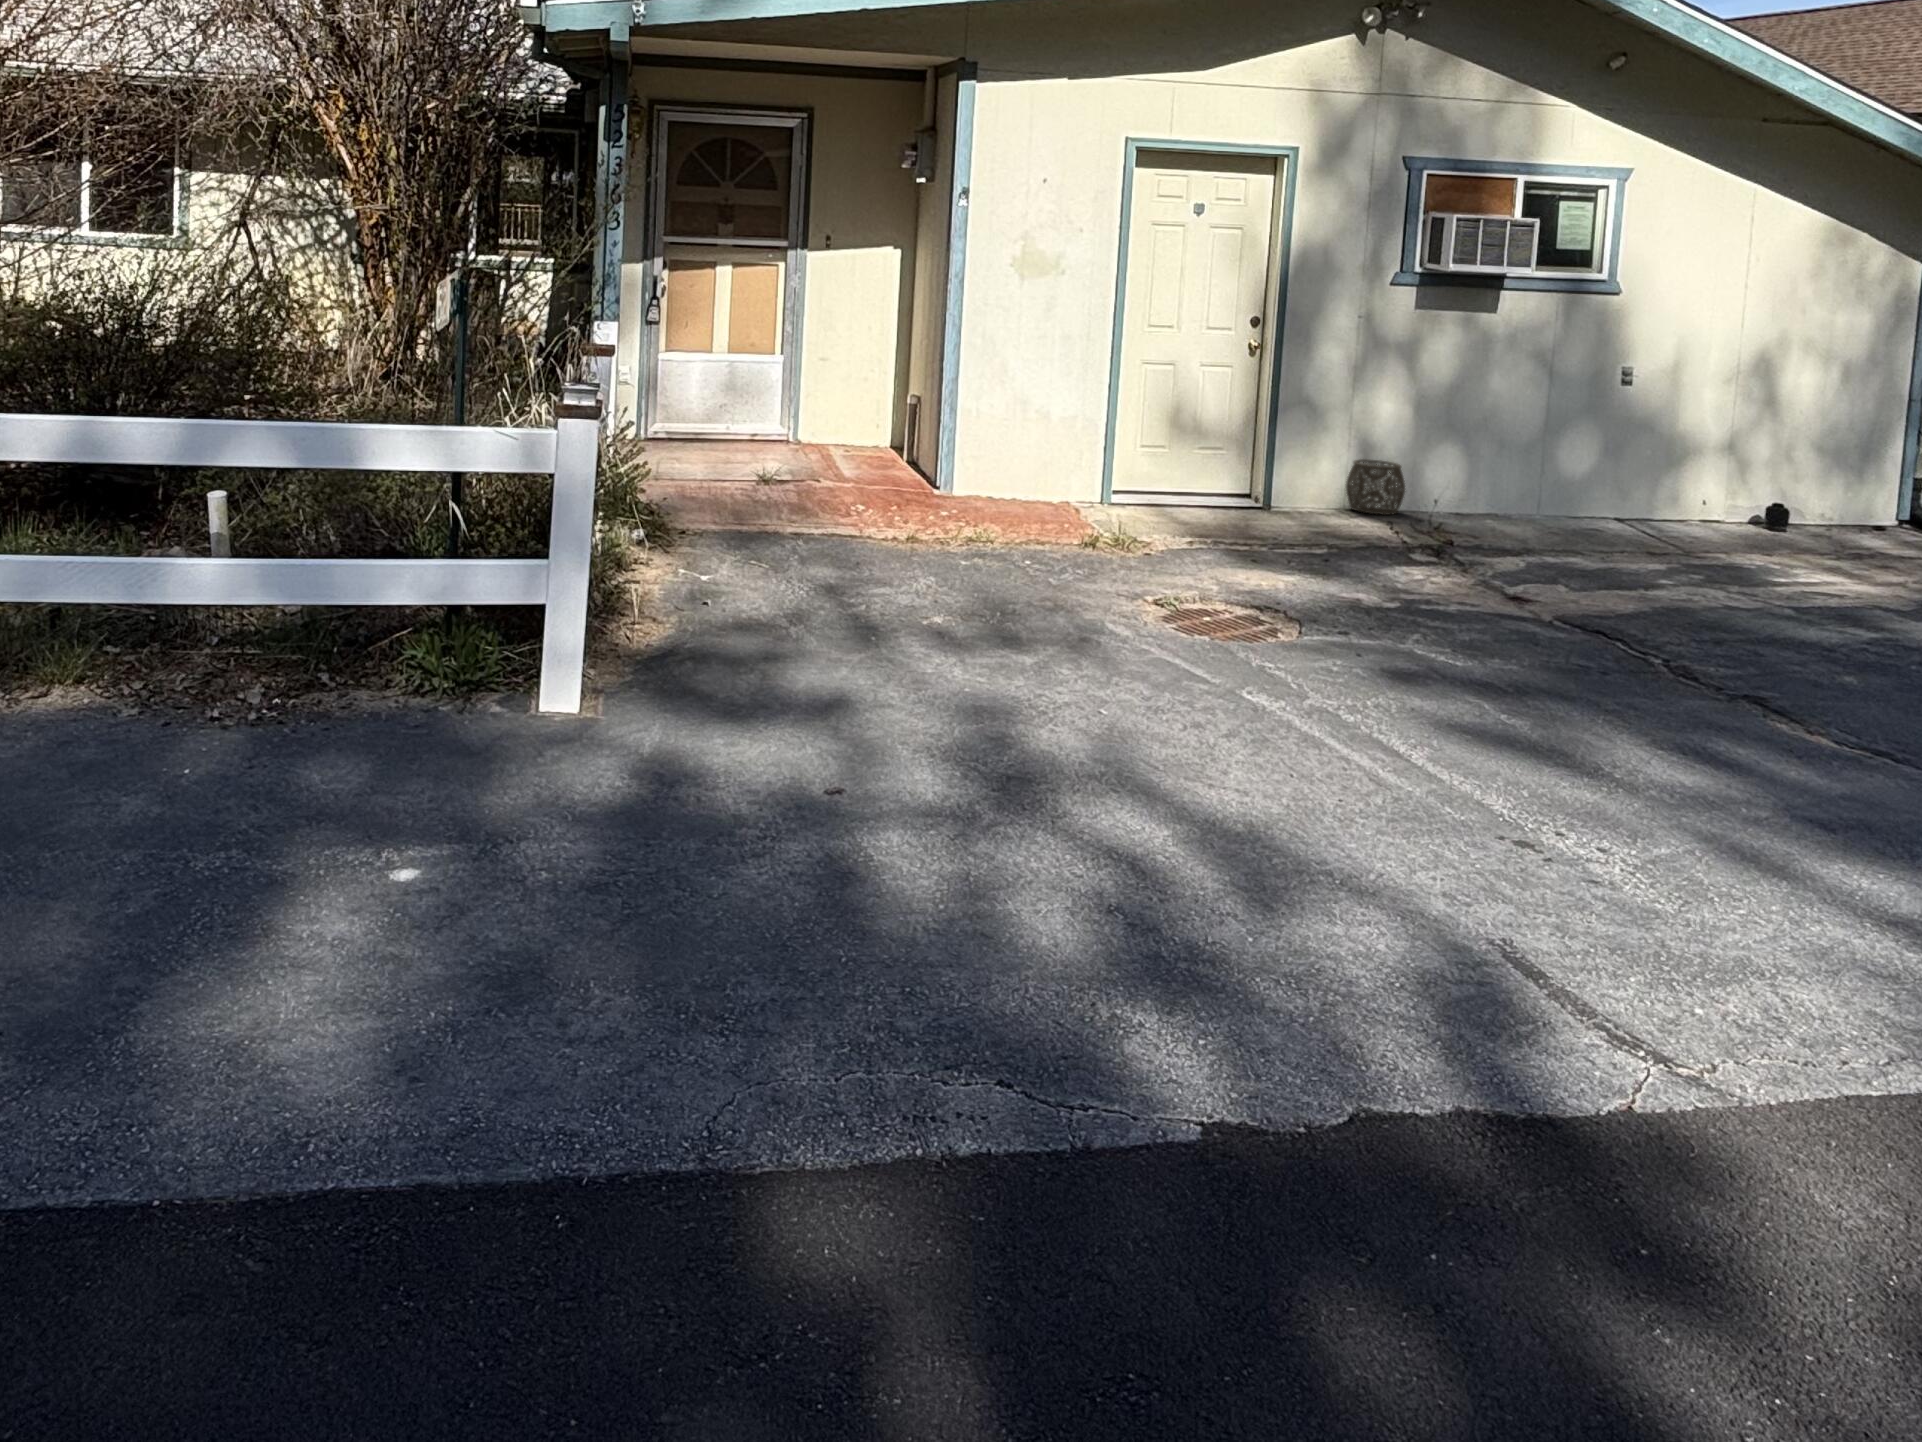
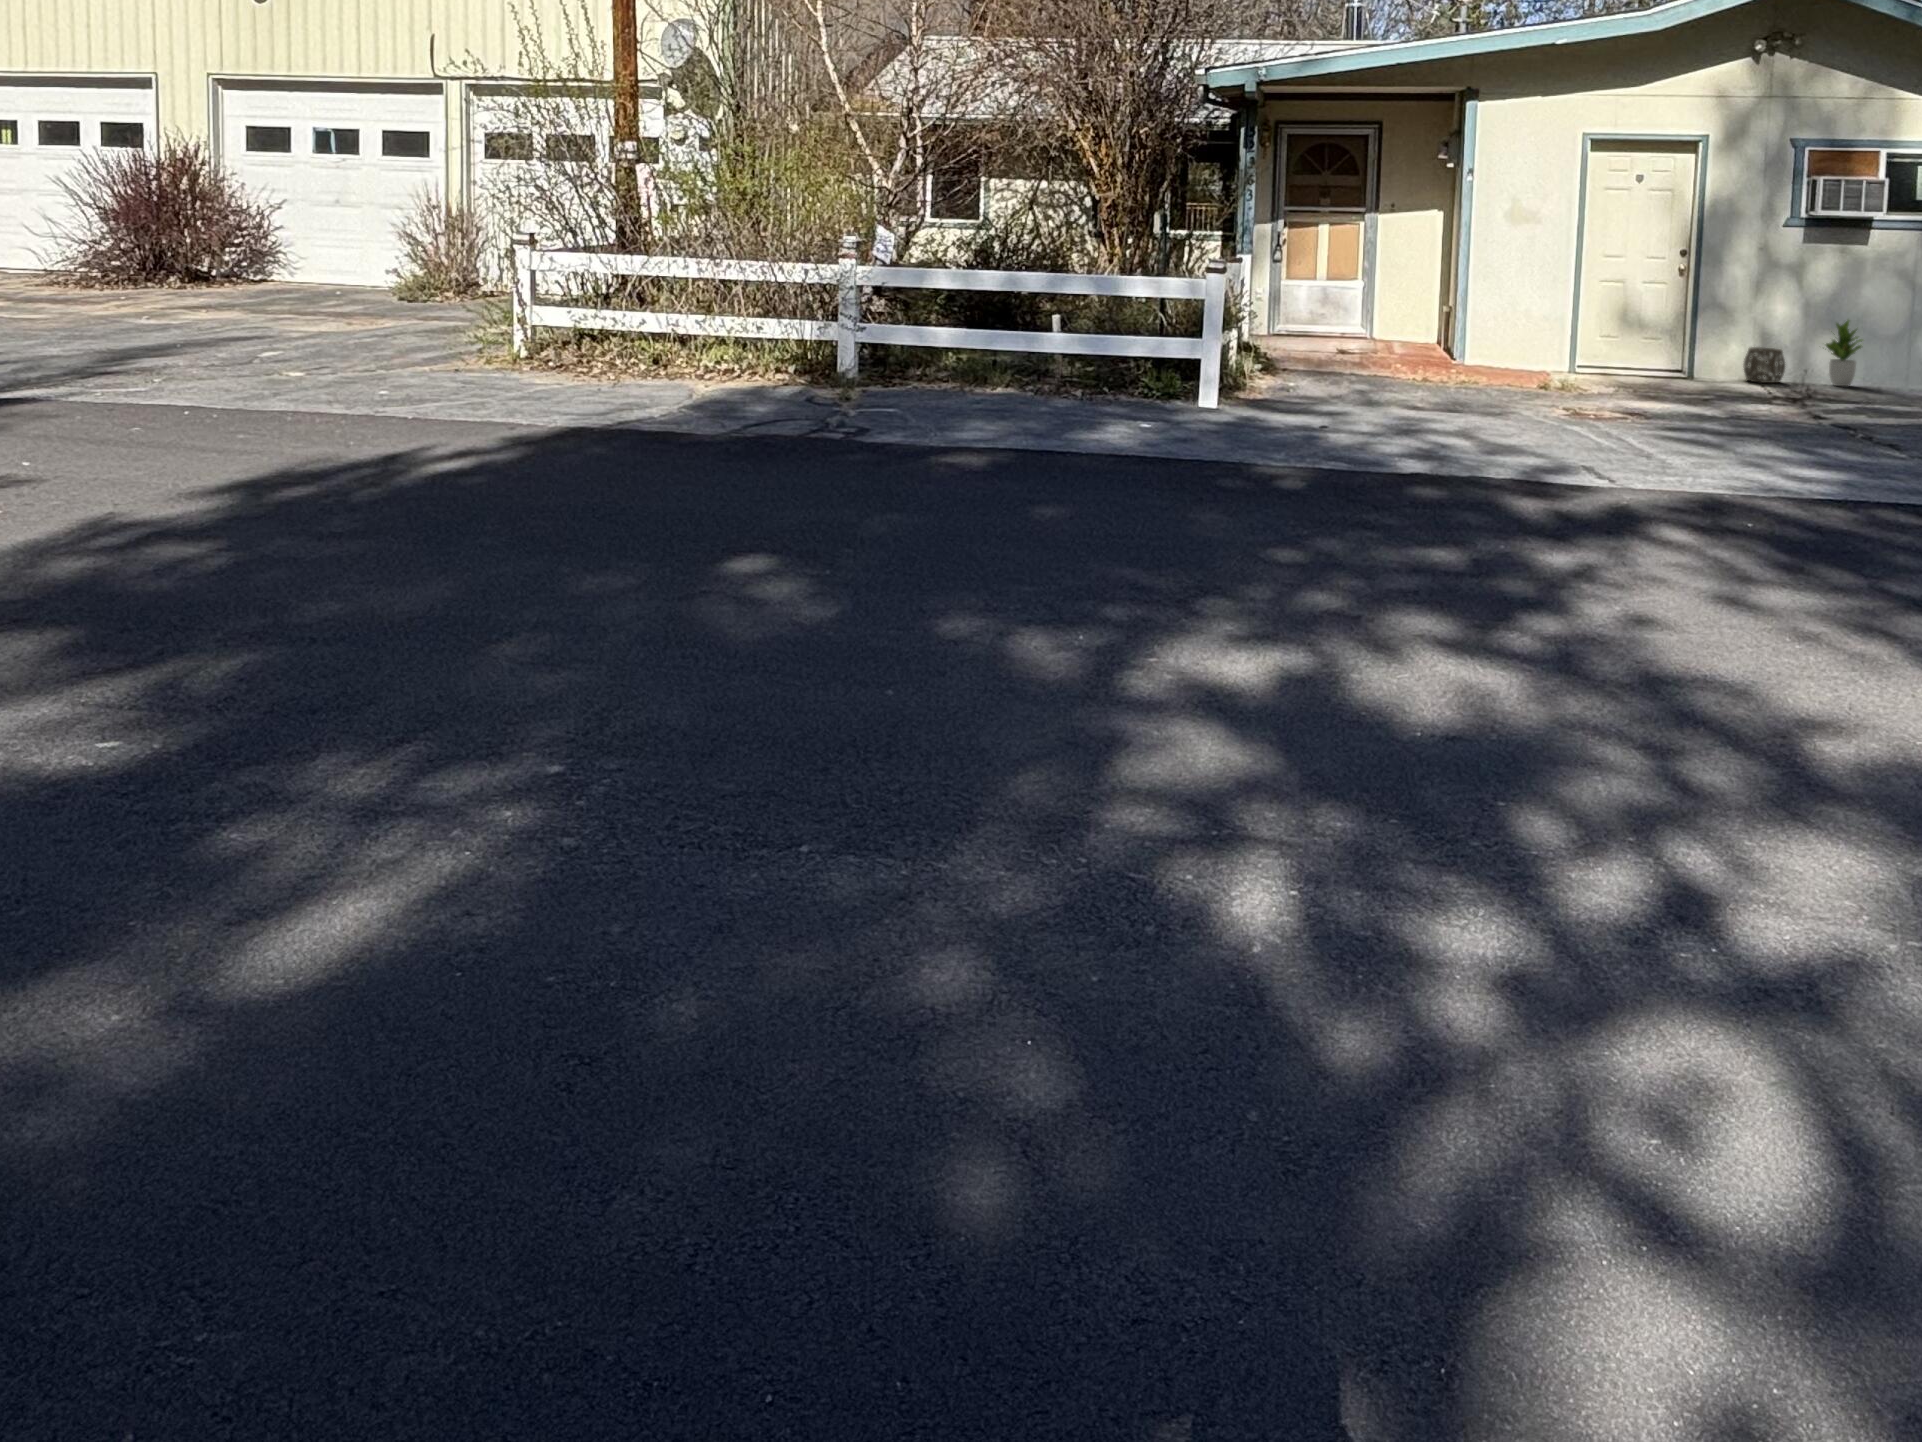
potted plant: none [1442,417,1507,516] -> present [1826,320,1862,386]

